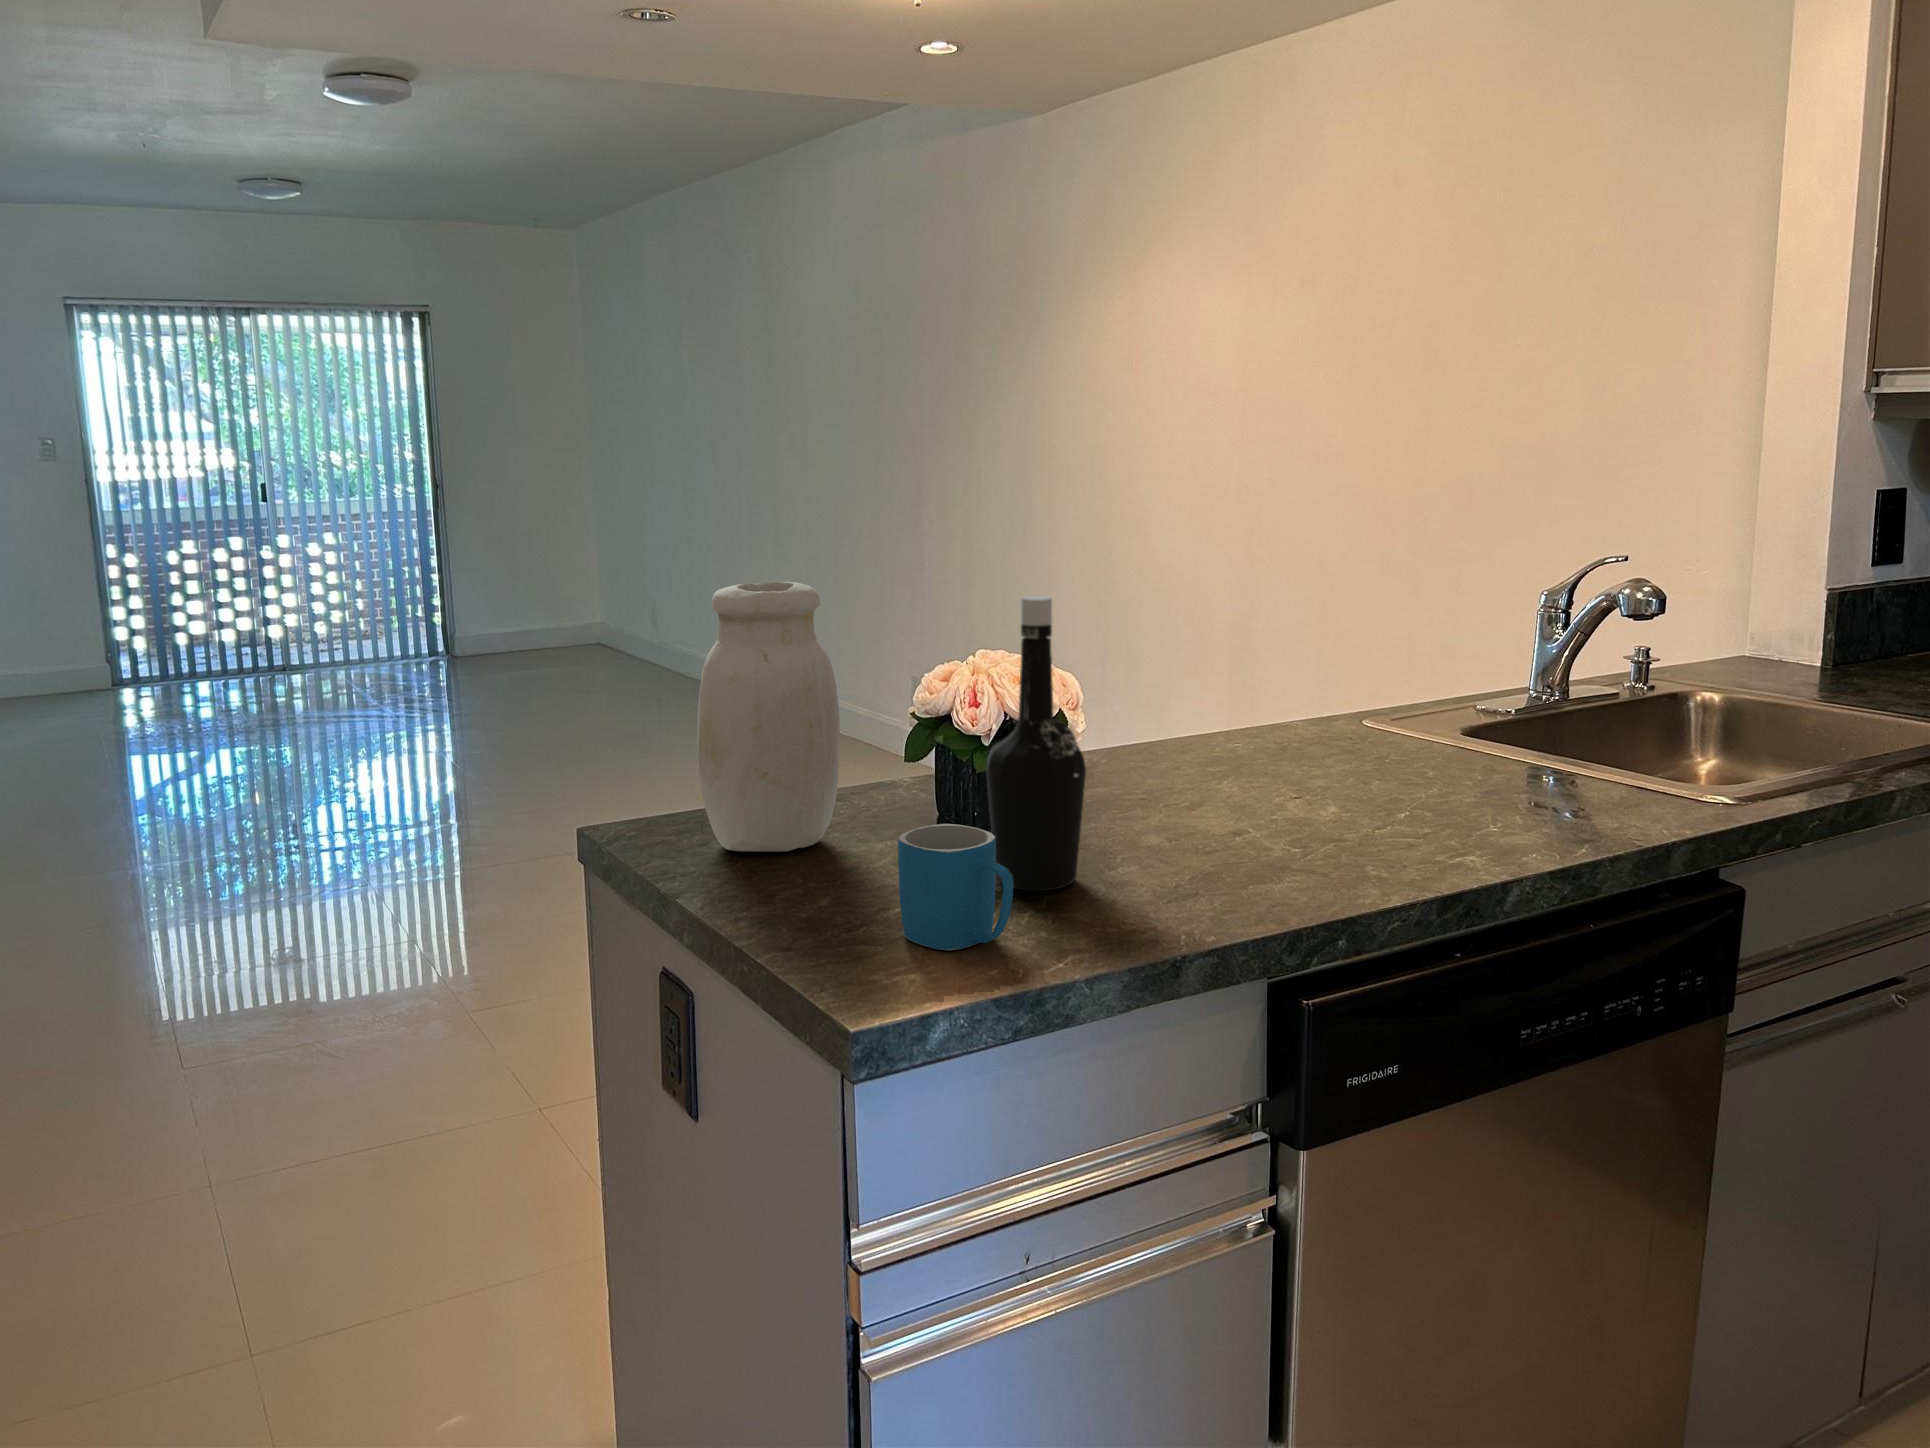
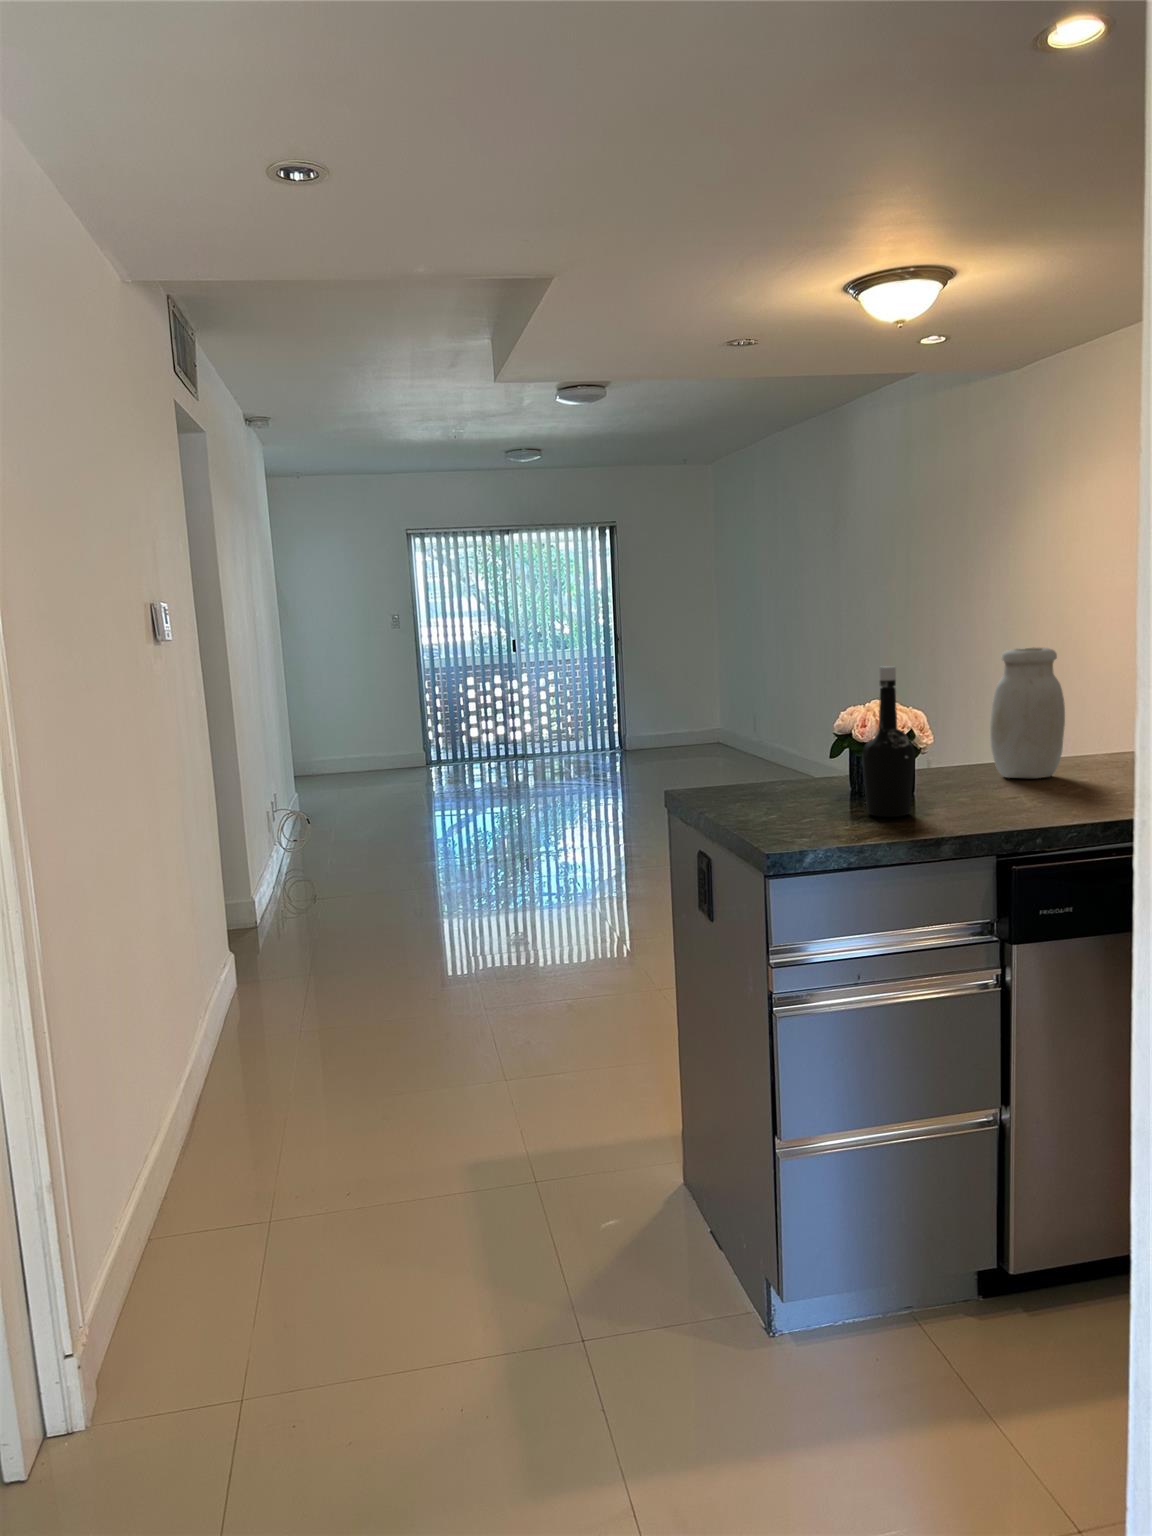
jar: present [697,582,840,852] -> present [990,647,1065,778]
mug: present [898,824,1013,950] -> none [806,776,859,834]

